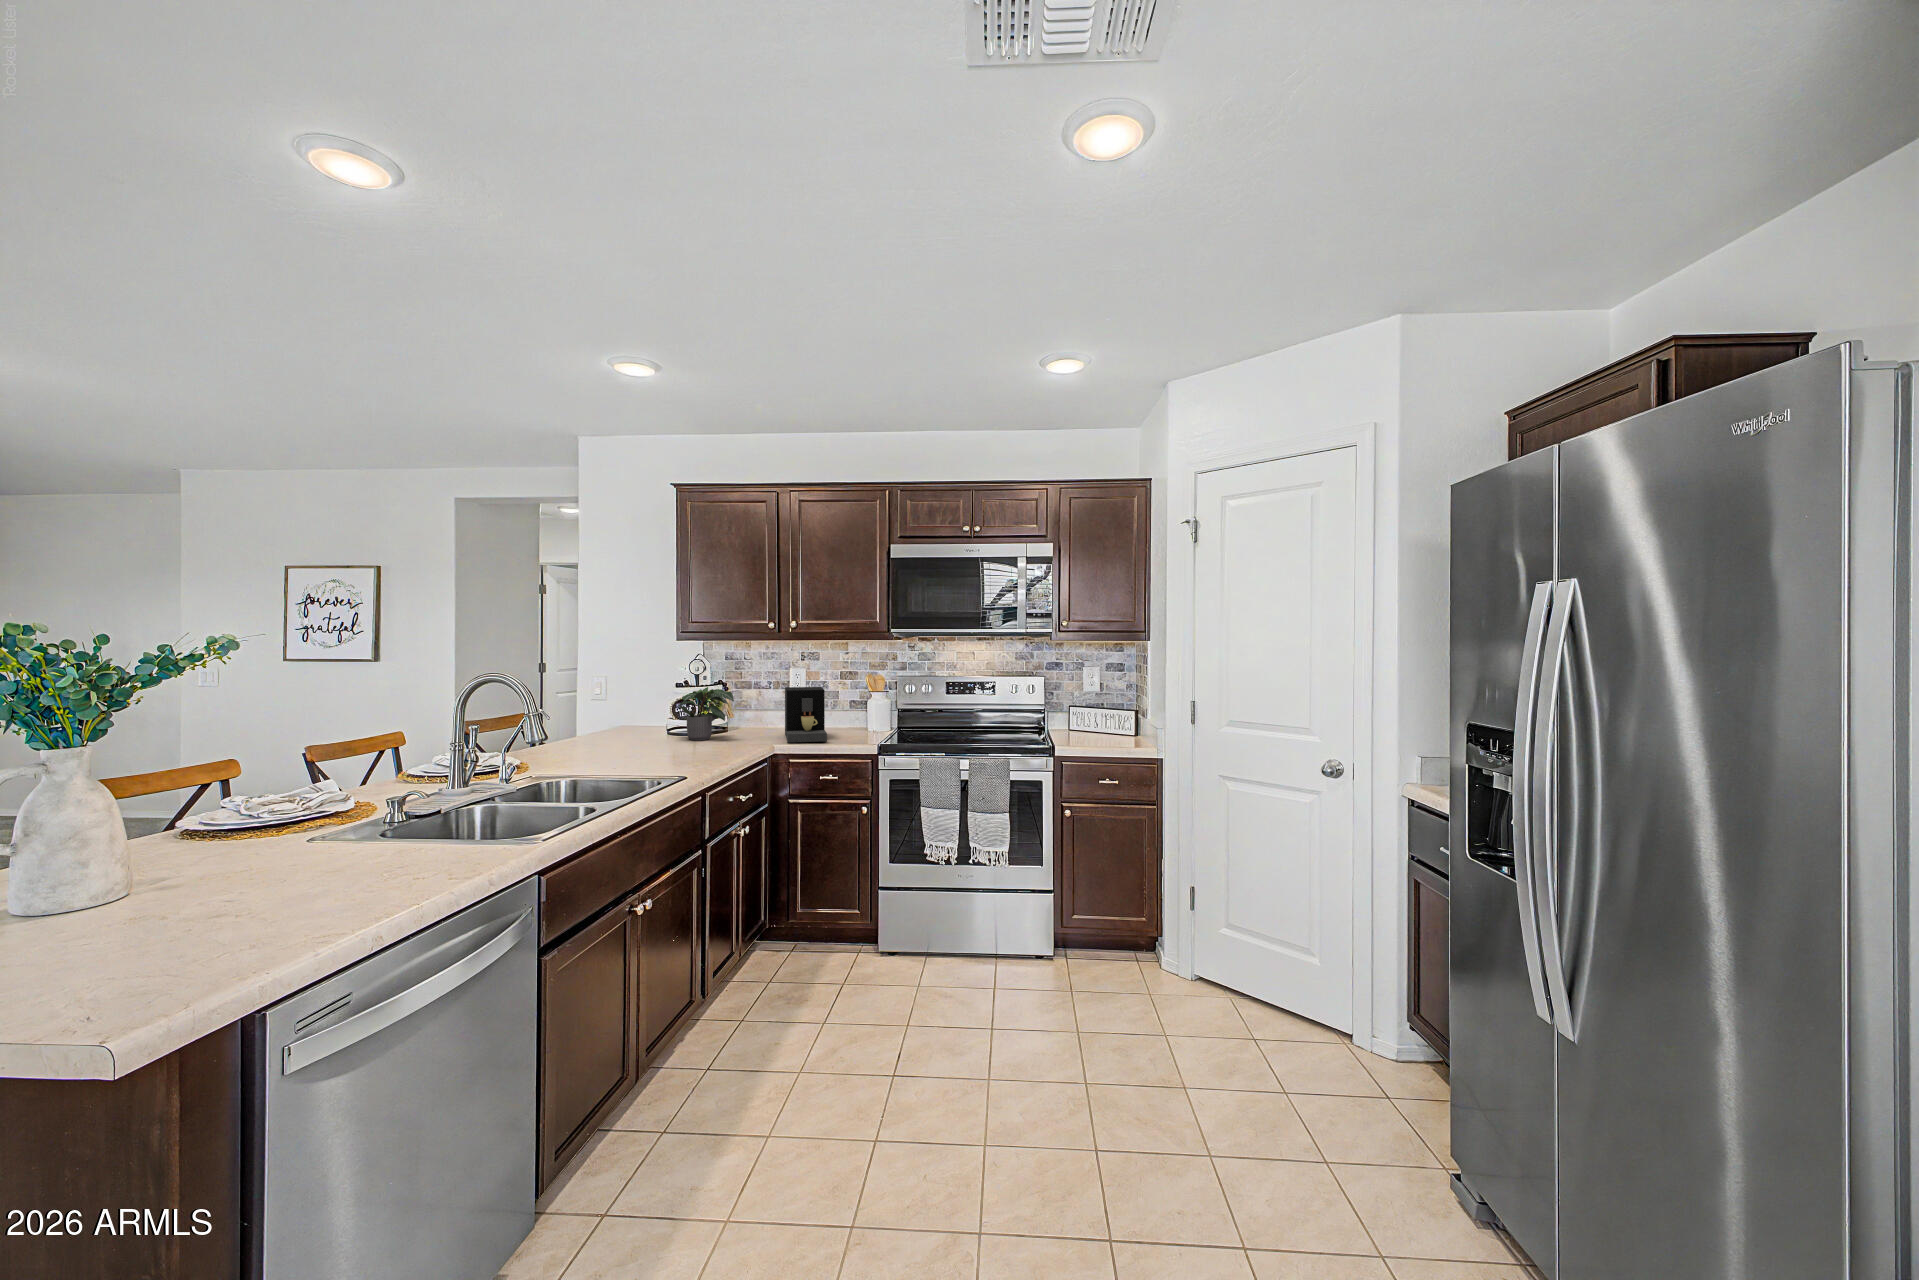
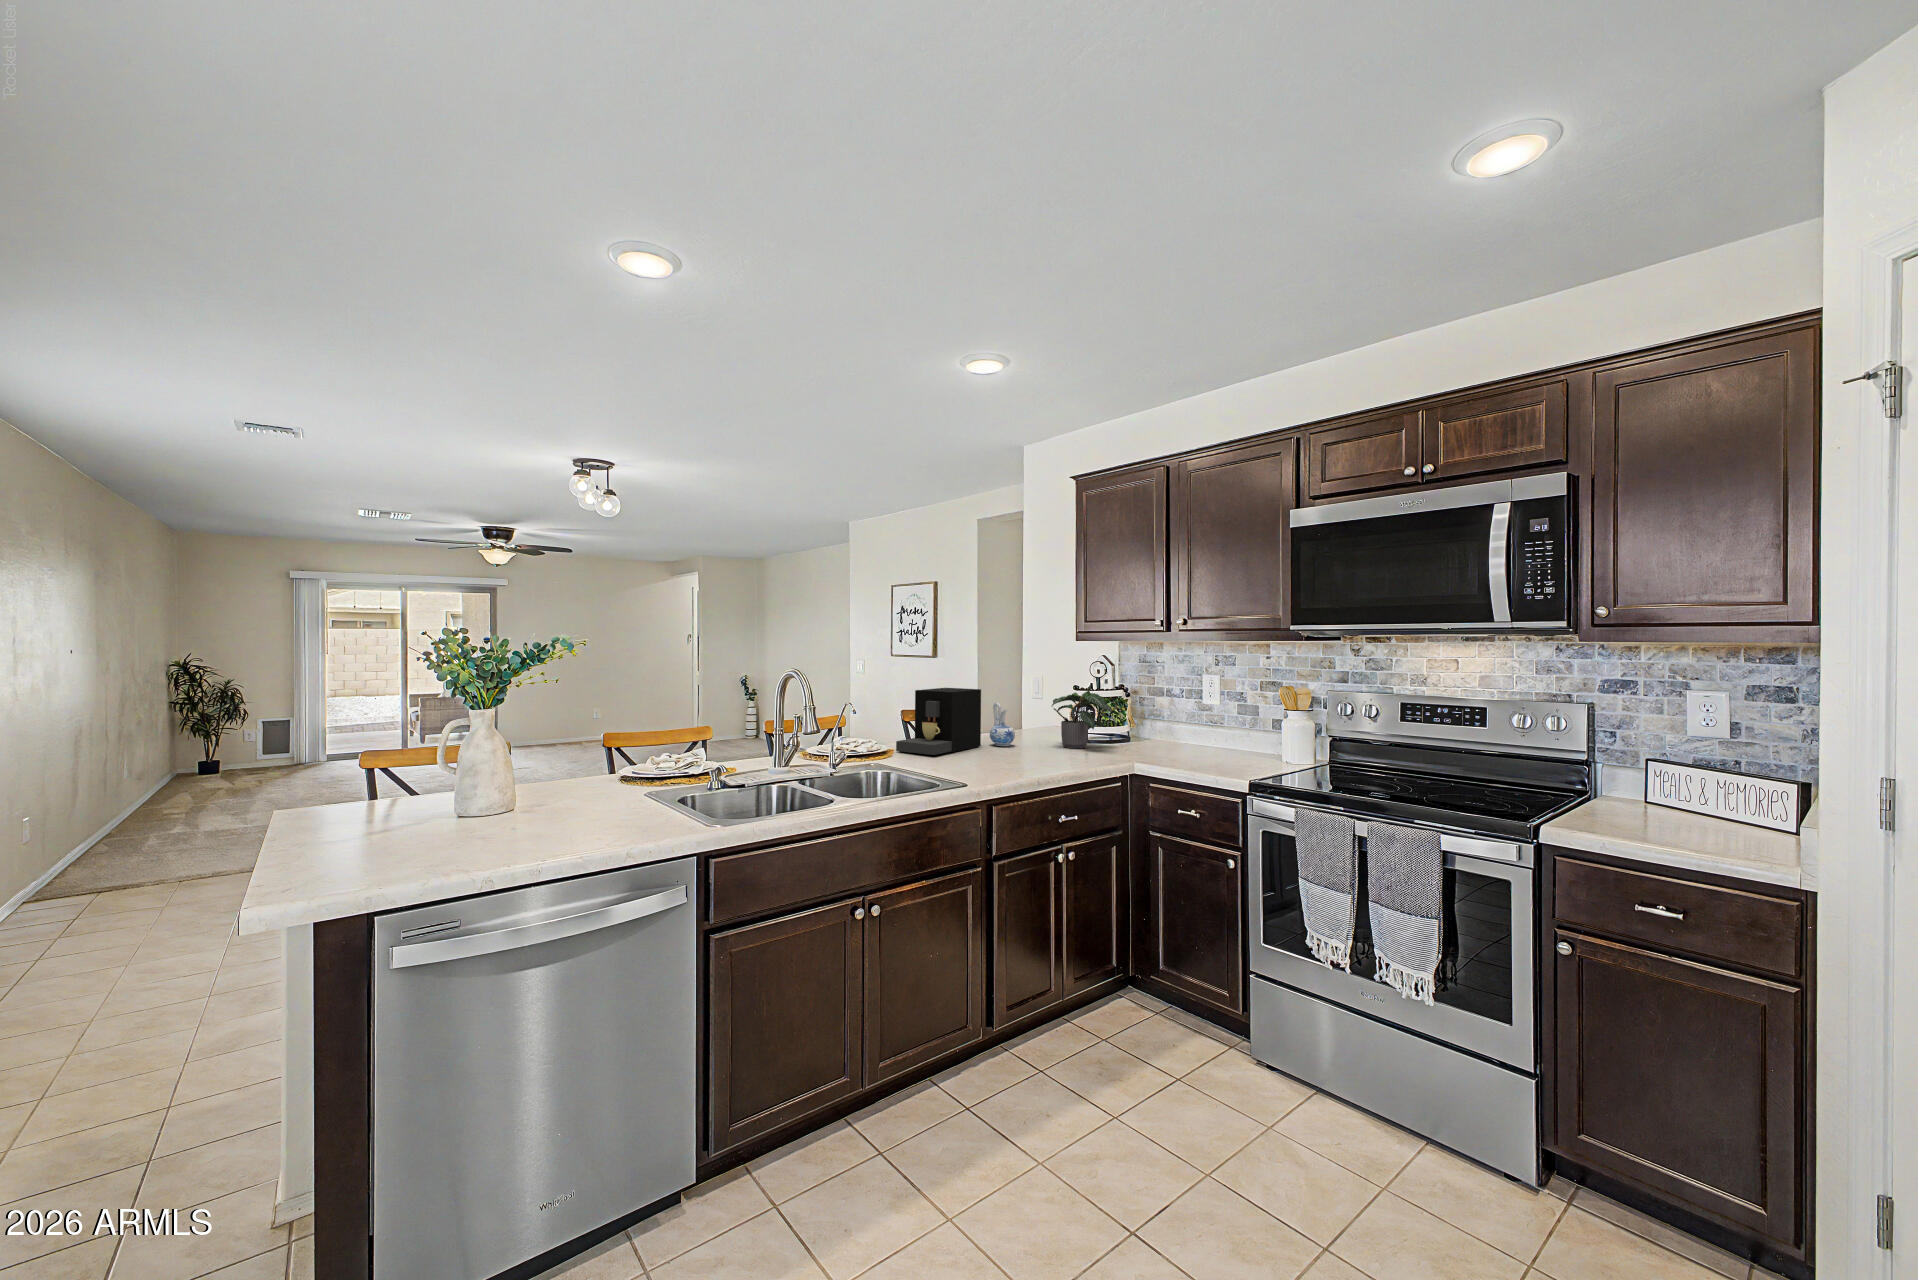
coffee maker: present [785,687,827,742] -> present [896,688,981,755]
ceramic pitcher: none [623,703,649,745] -> present [990,702,1015,746]

